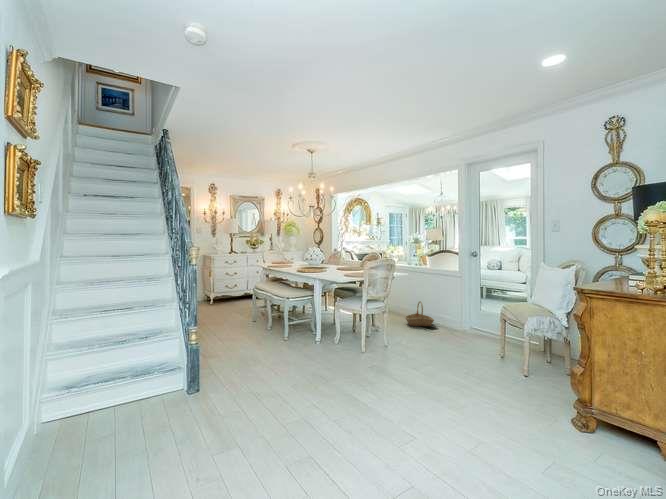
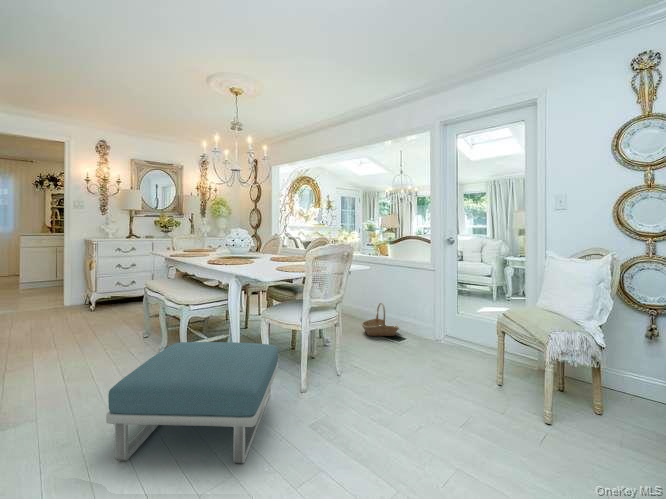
footstool: none [261,321,348,383] -> present [106,342,278,463]

